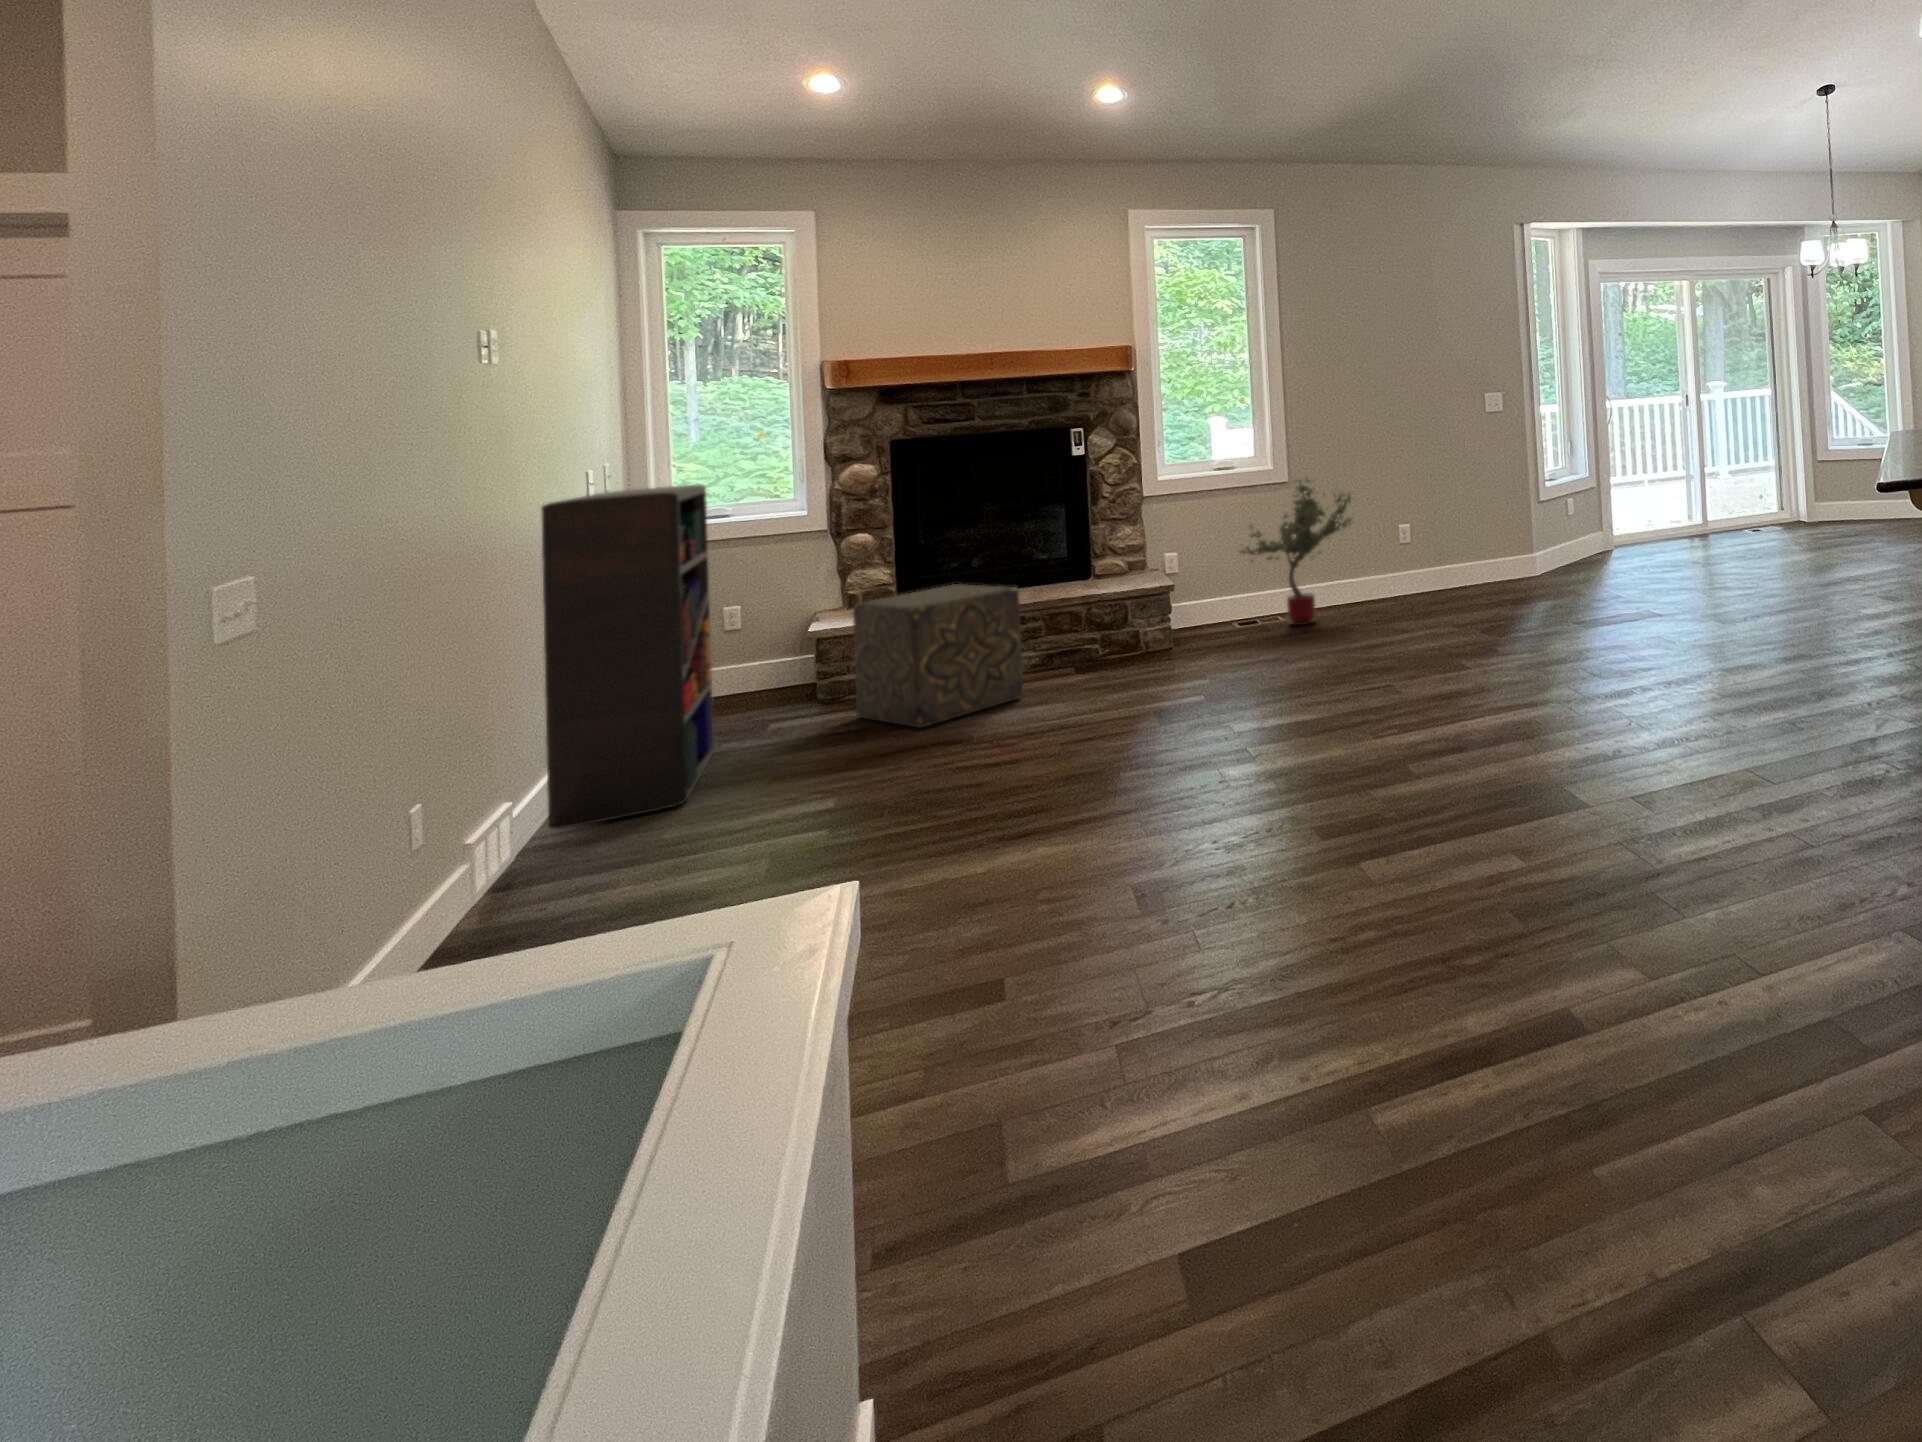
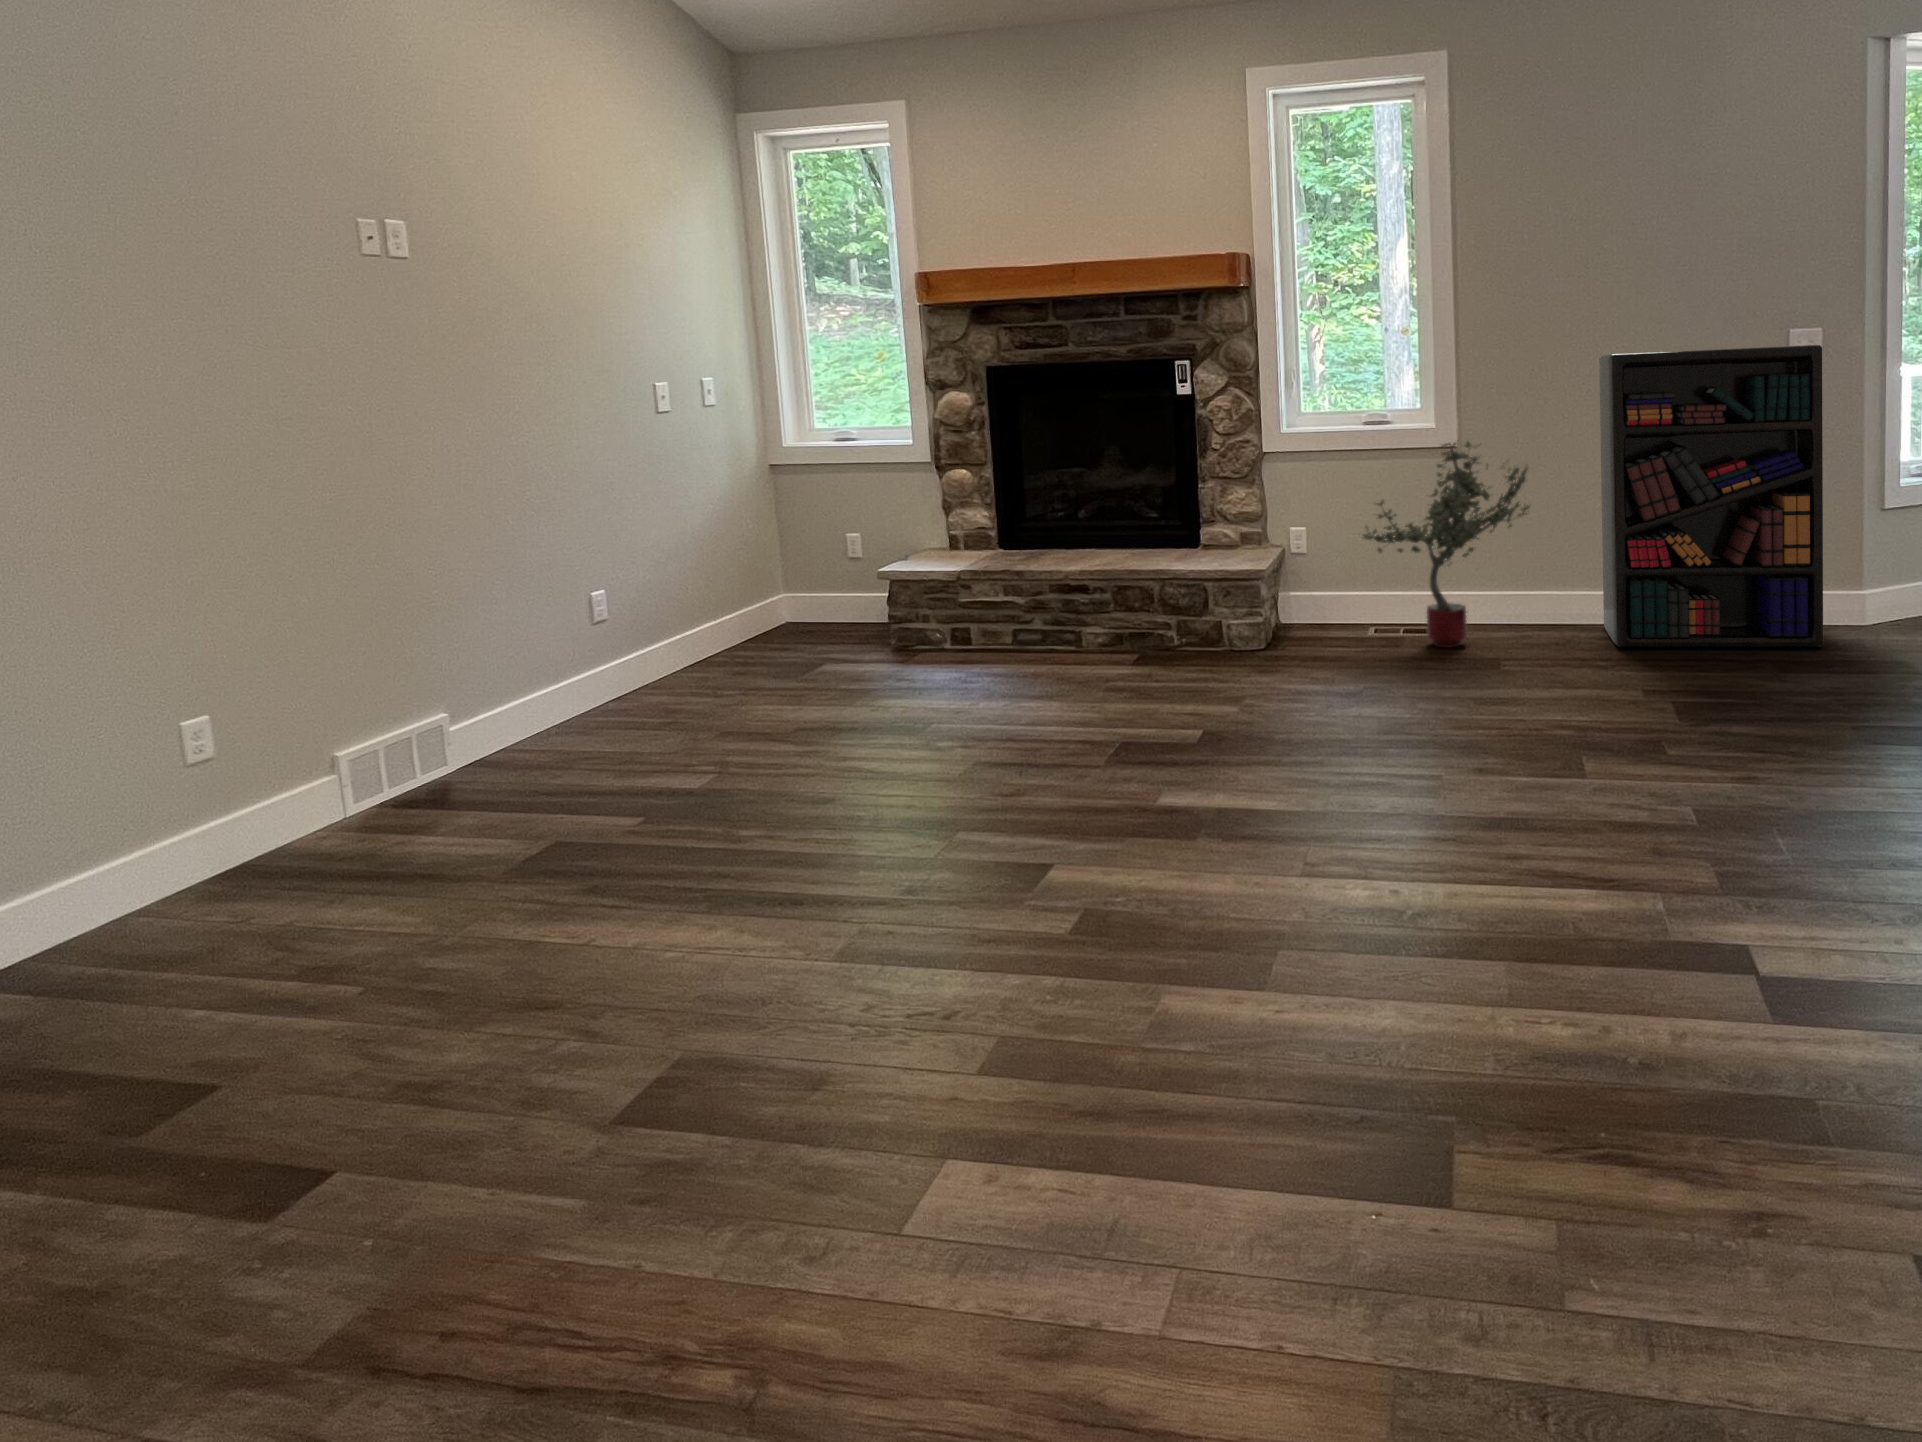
bookshelf: present [541,485,714,829] -> present [1599,345,1823,647]
ottoman: present [853,584,1024,728] -> none [876,538,1037,706]

